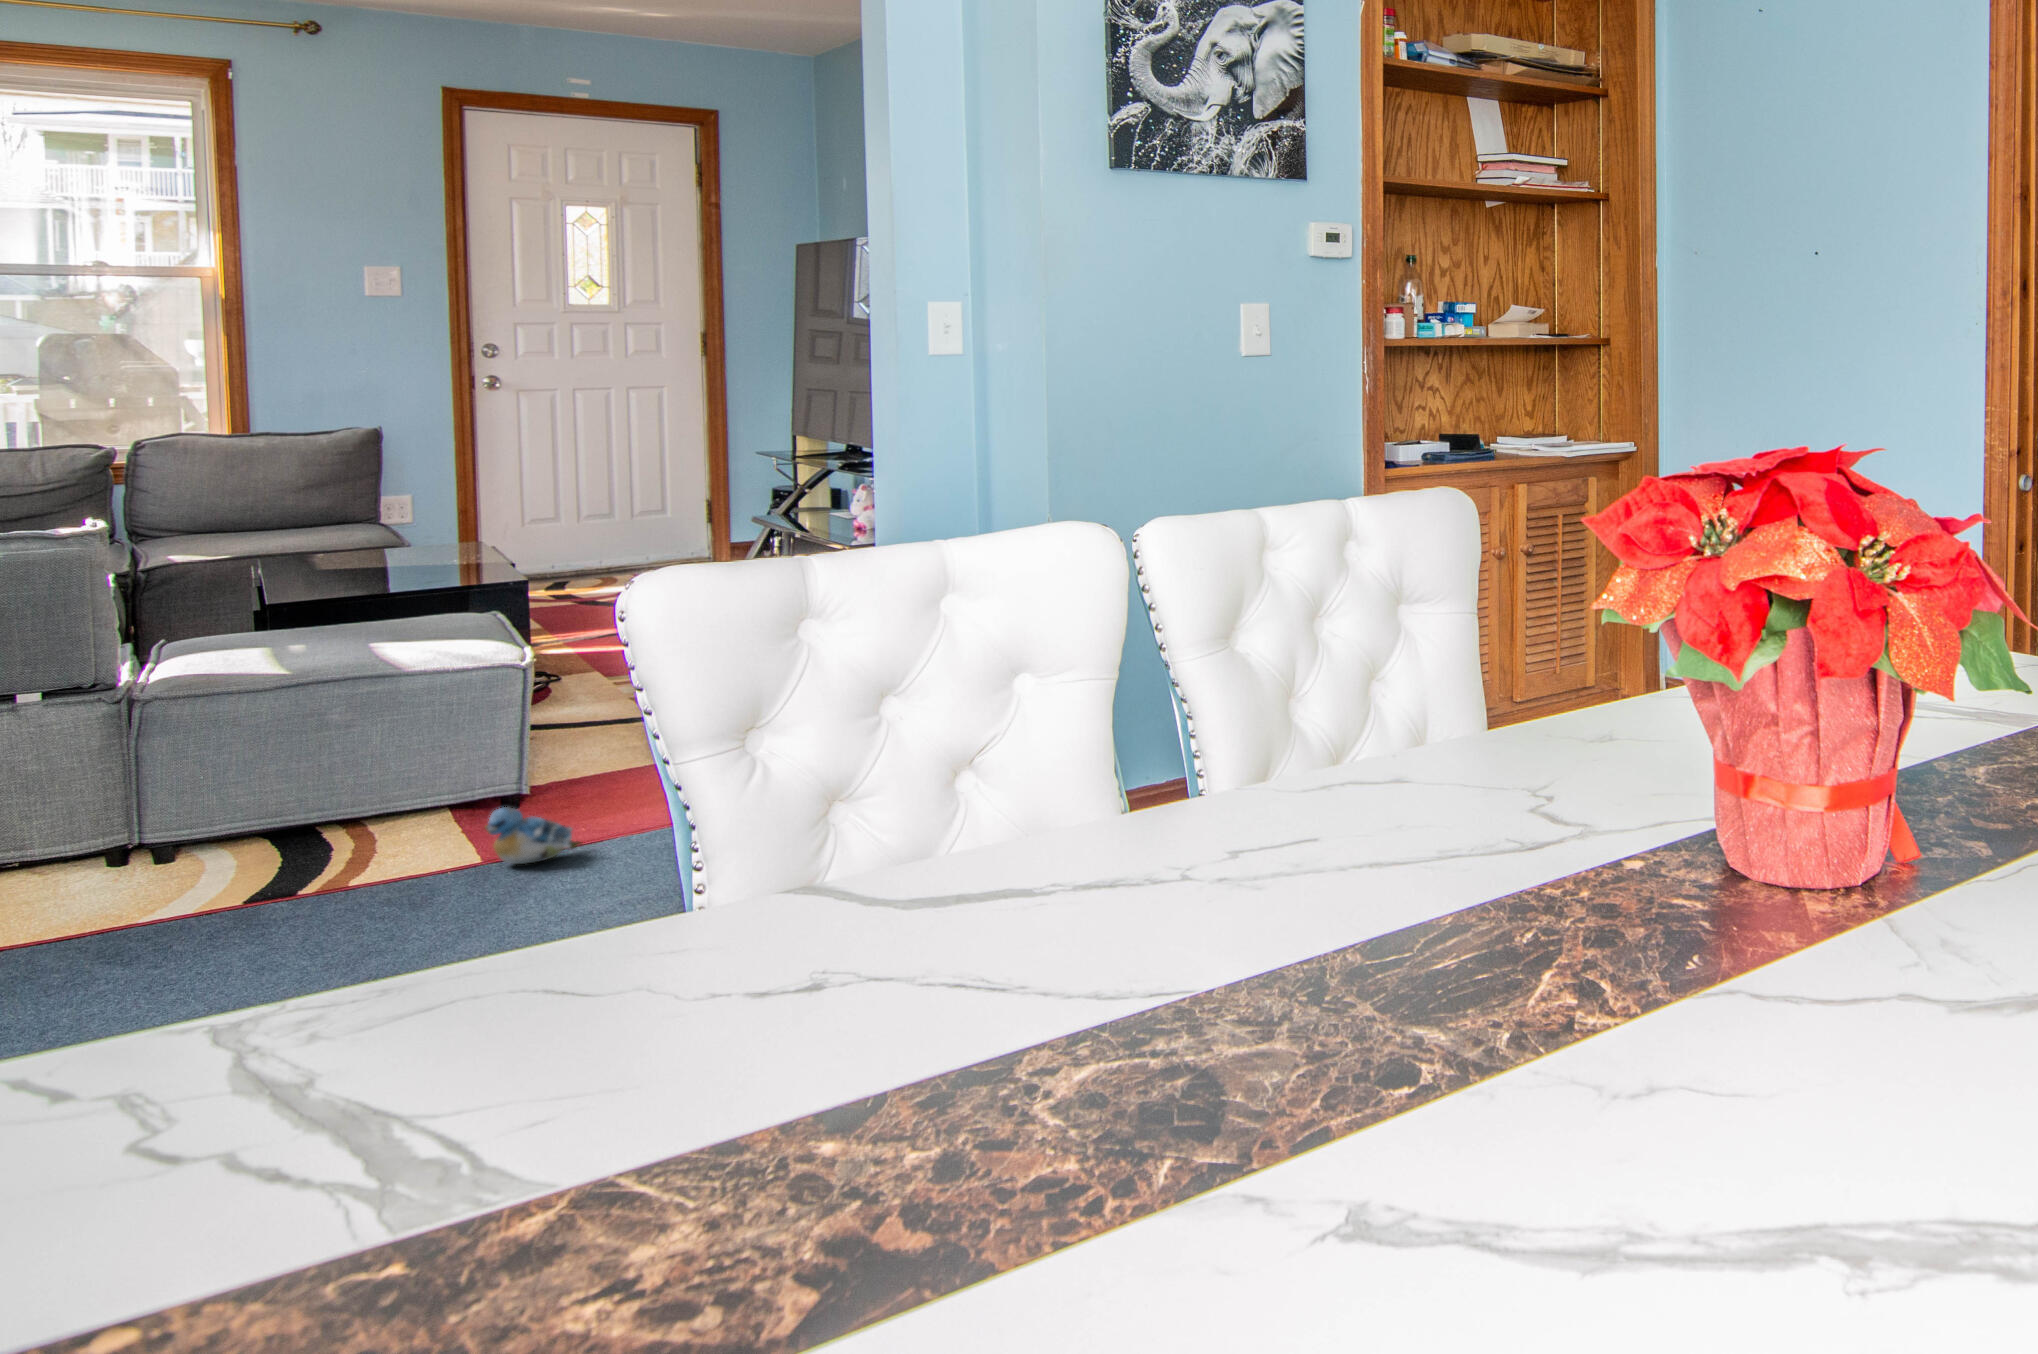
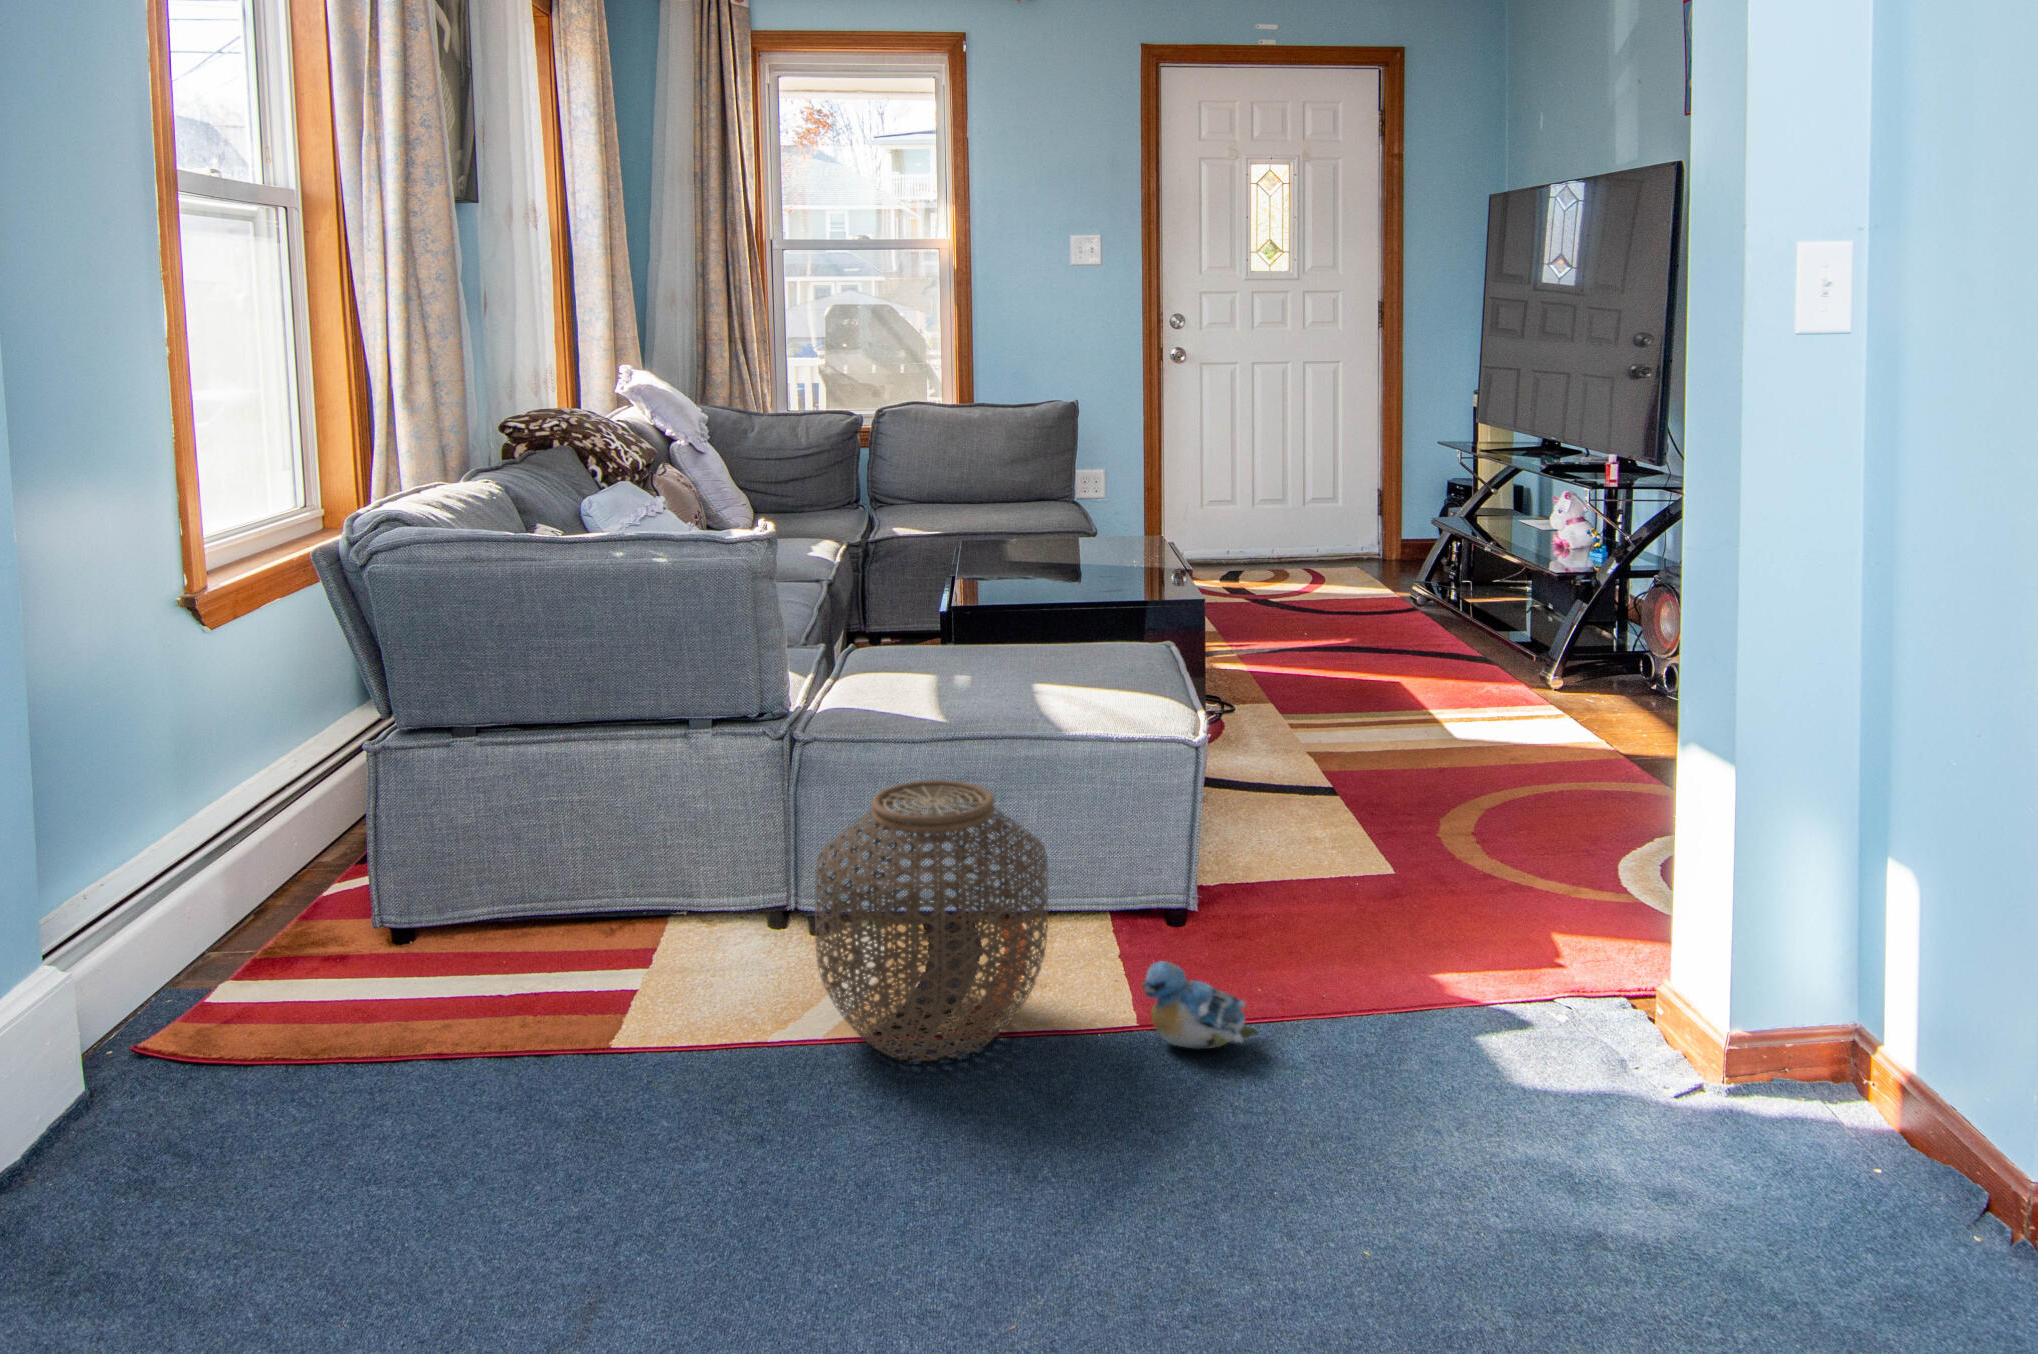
woven basket: none [177,707,400,915] -> present [815,780,1048,1061]

